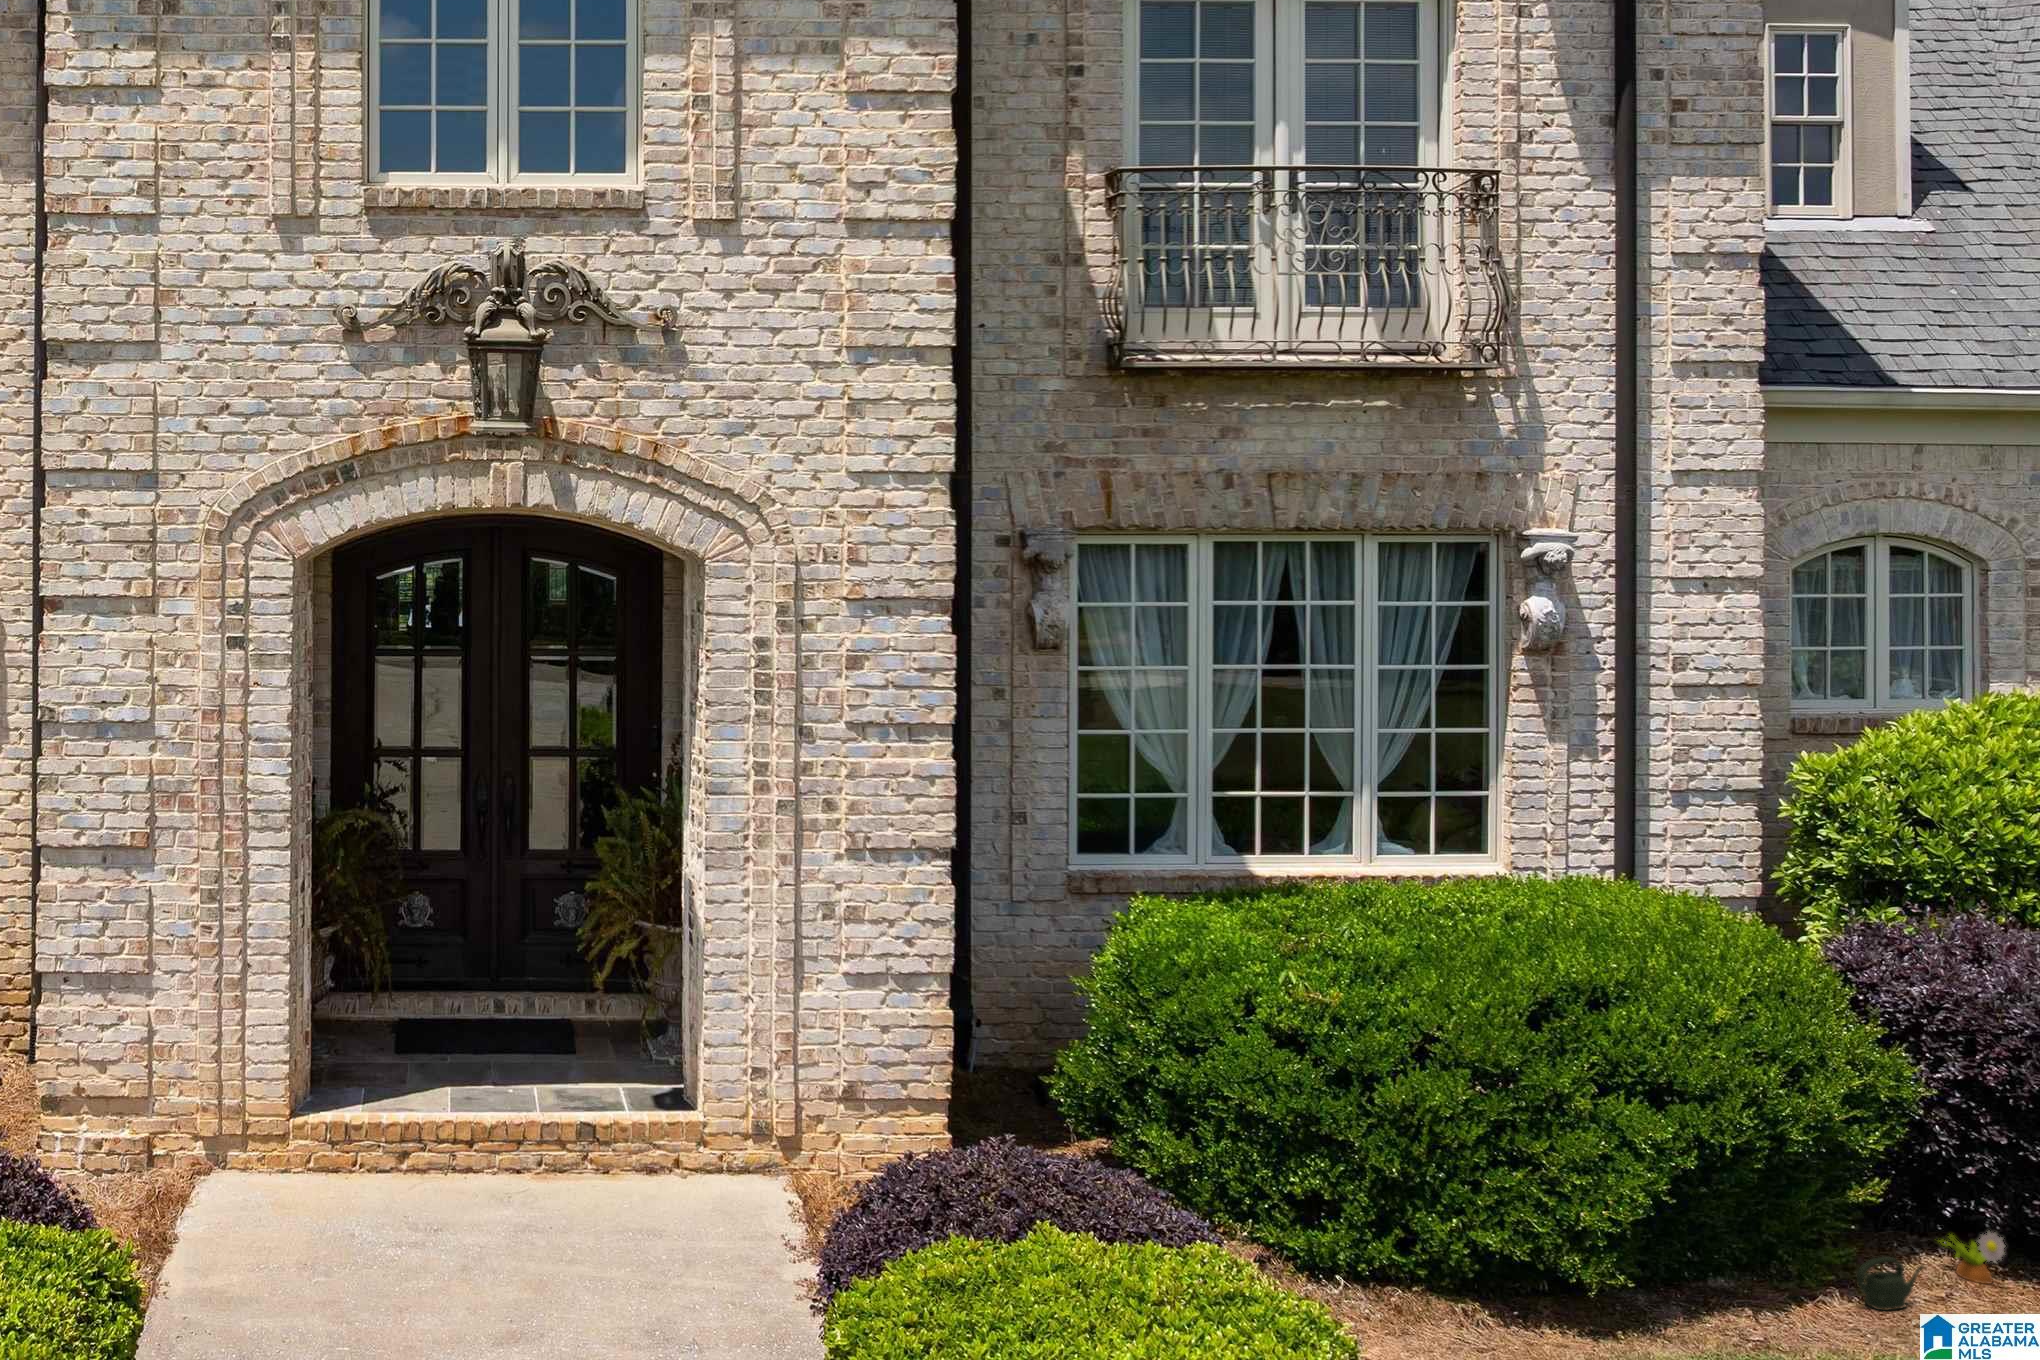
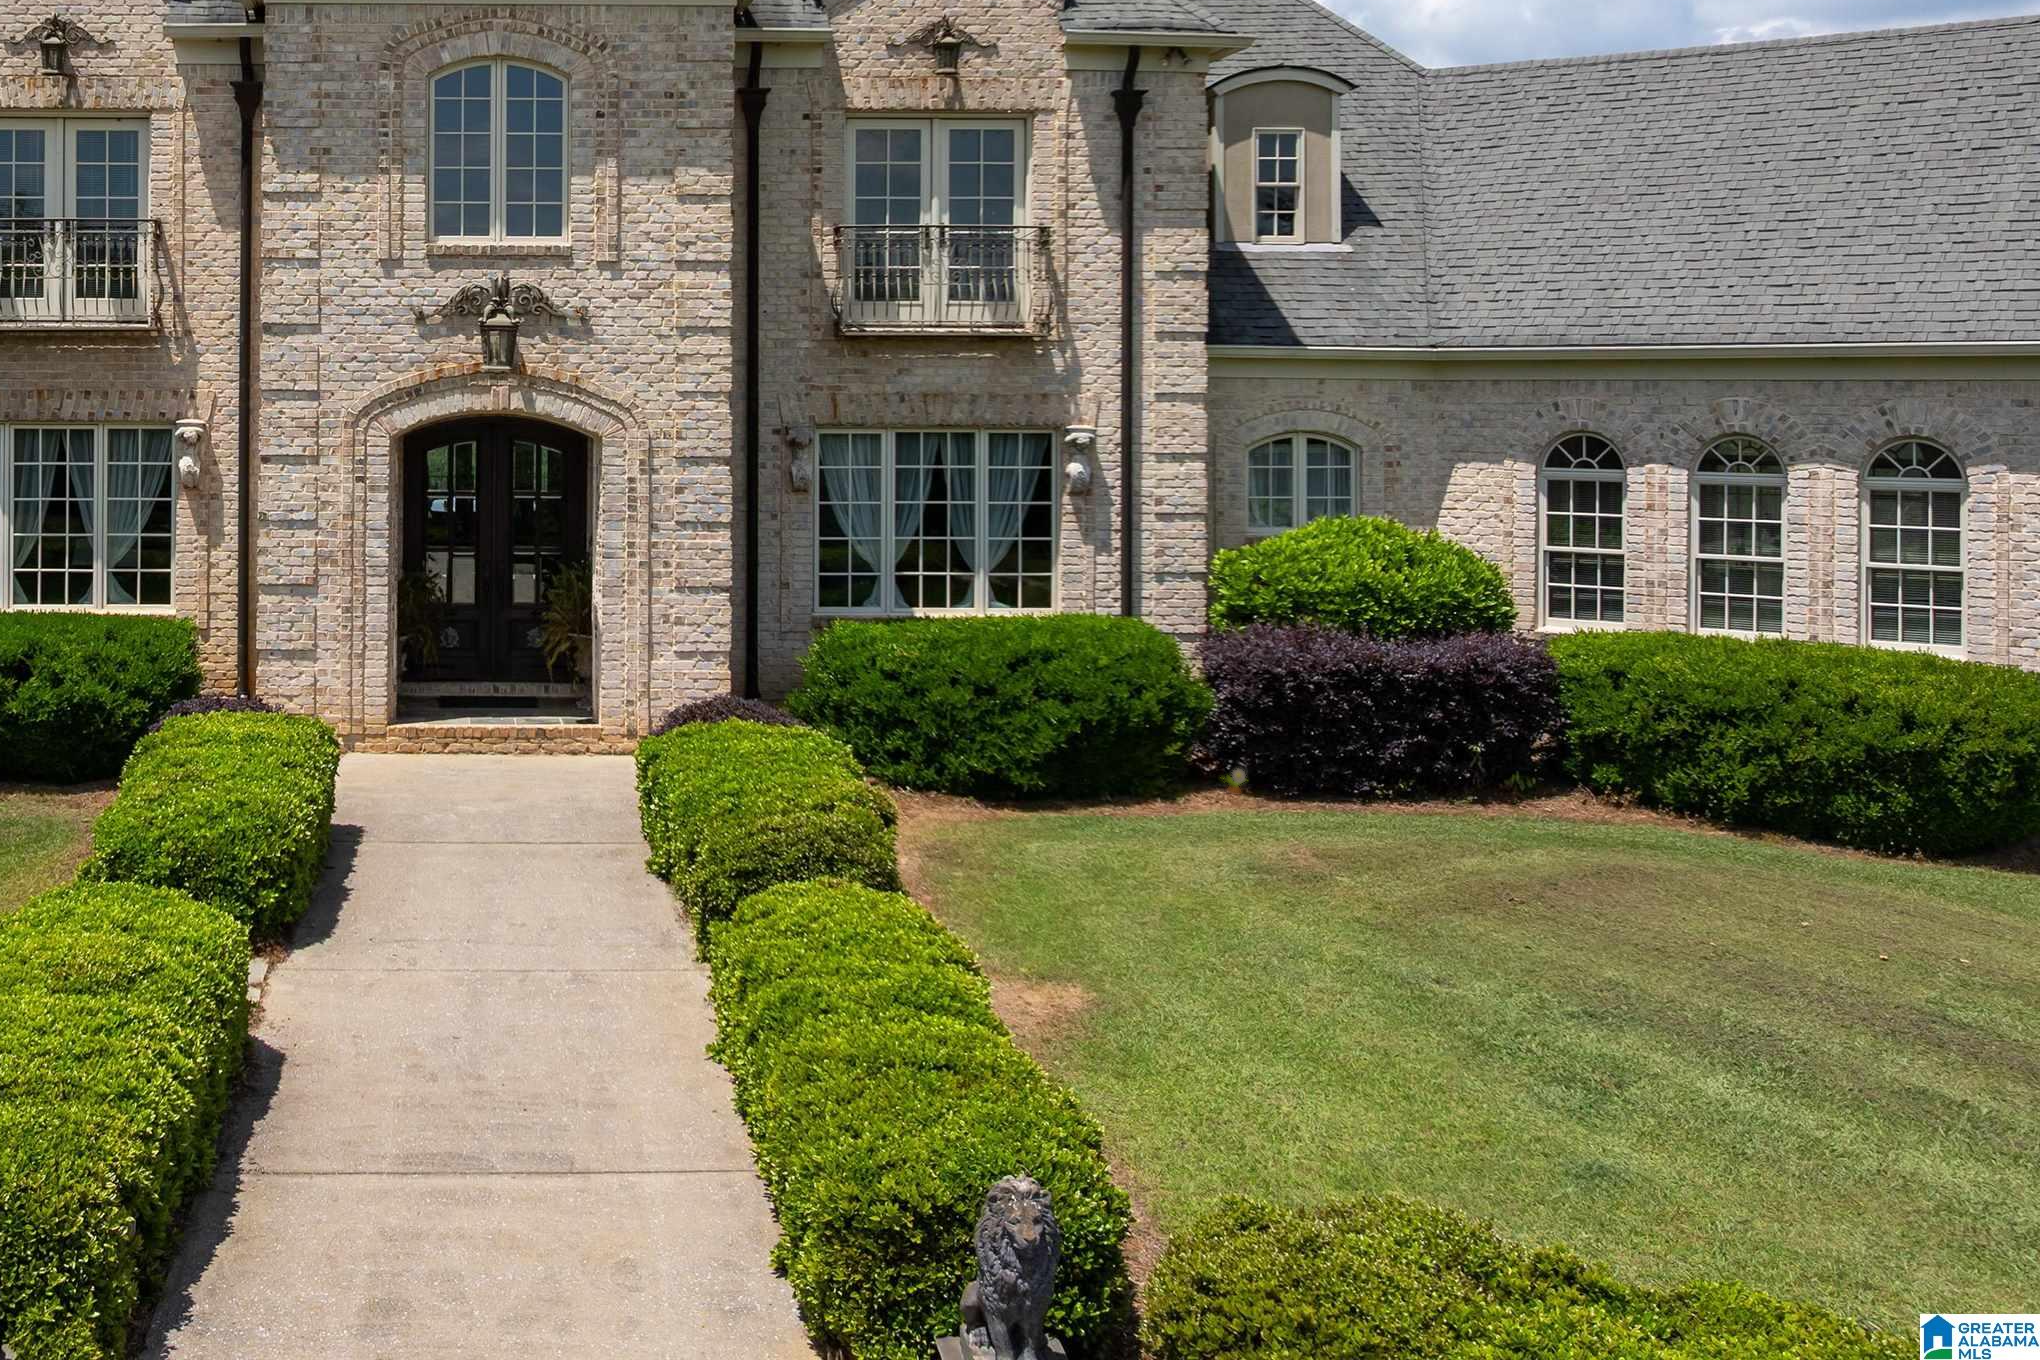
watering can: present [1857,1257,1923,1311] -> none [1162,776,1198,800]

